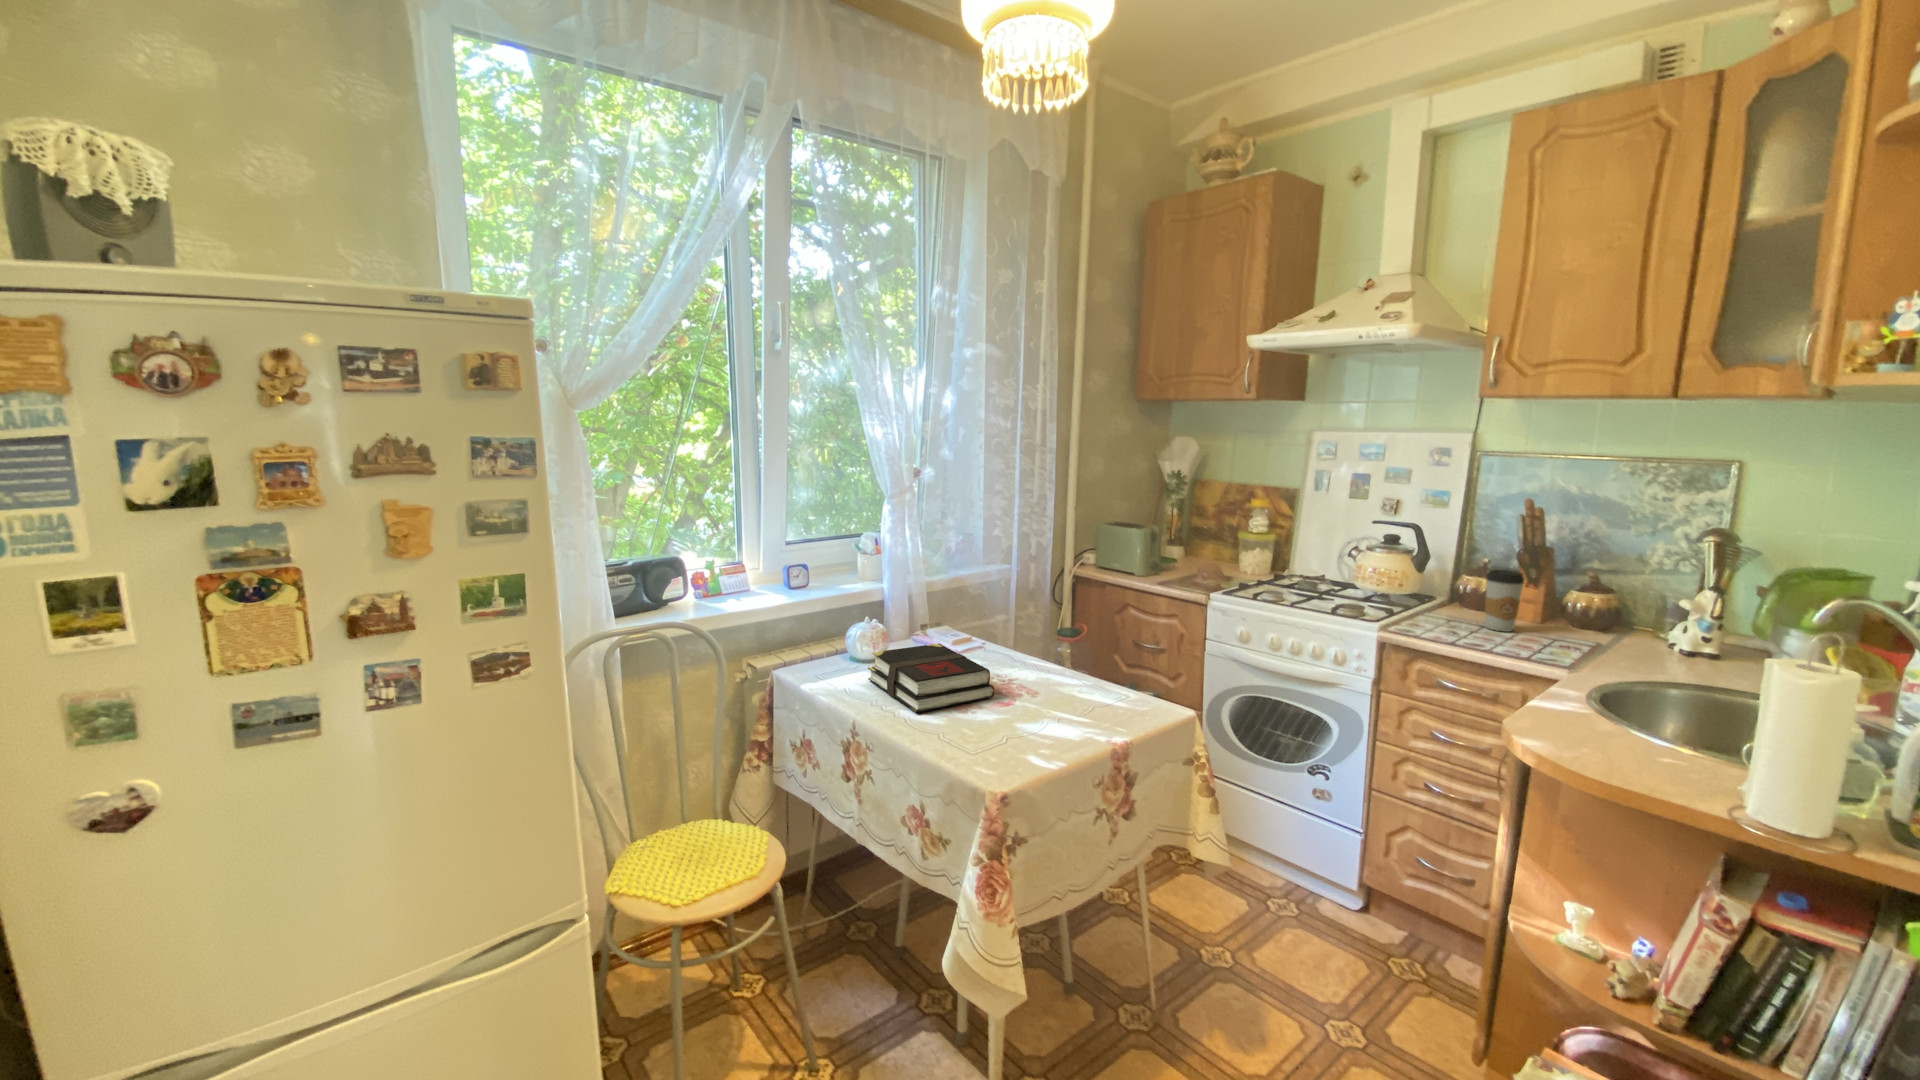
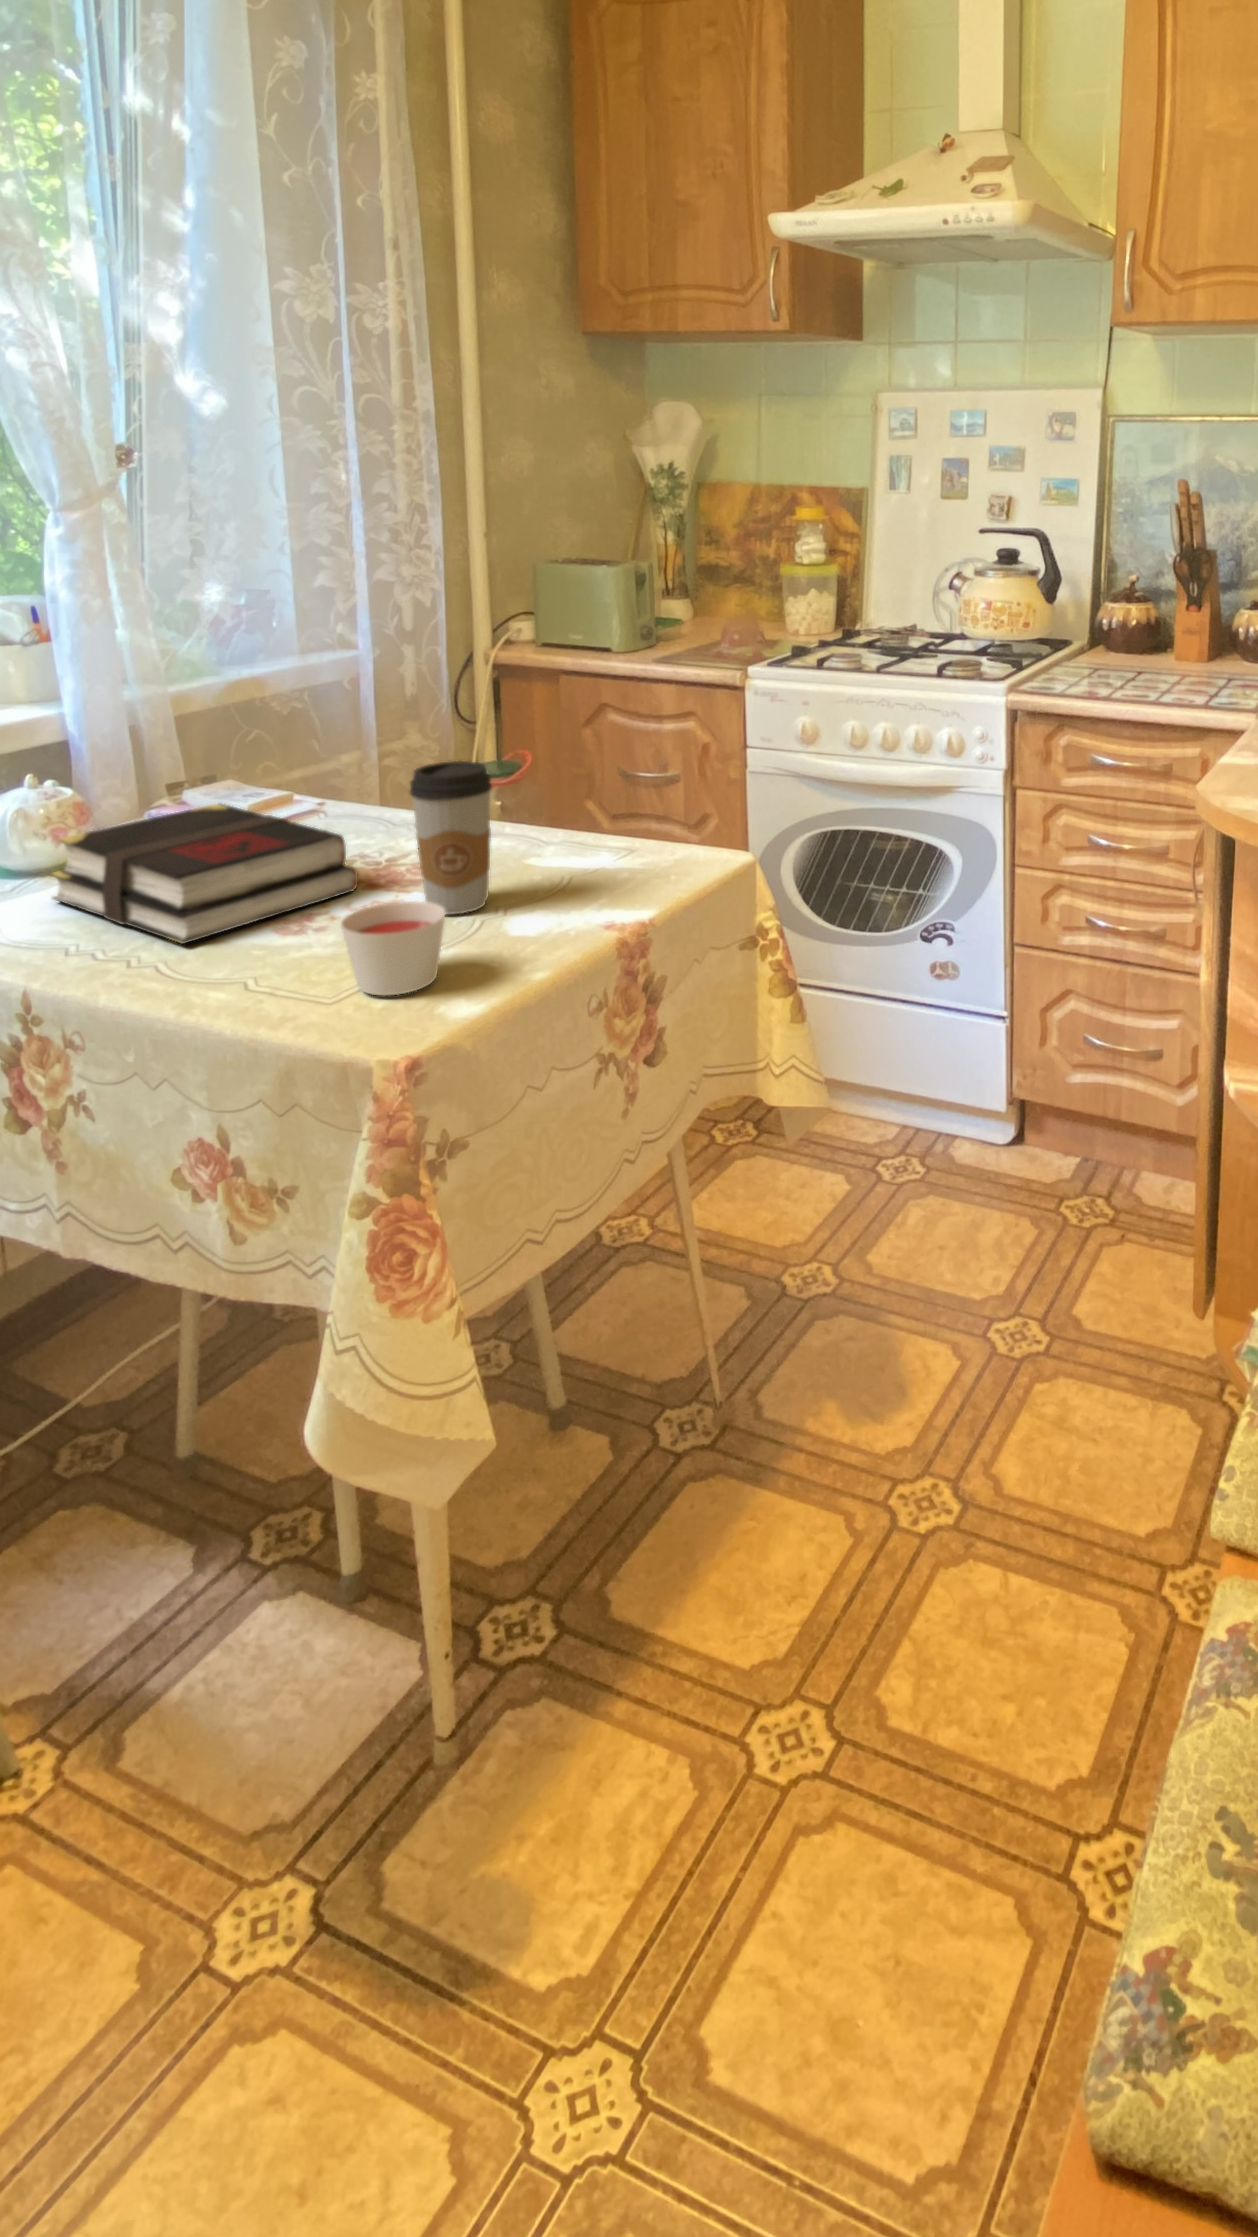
coffee cup: present [1485,570,1524,632] -> present [410,761,492,915]
candle: none [981,711,1029,758] -> present [341,901,446,995]

